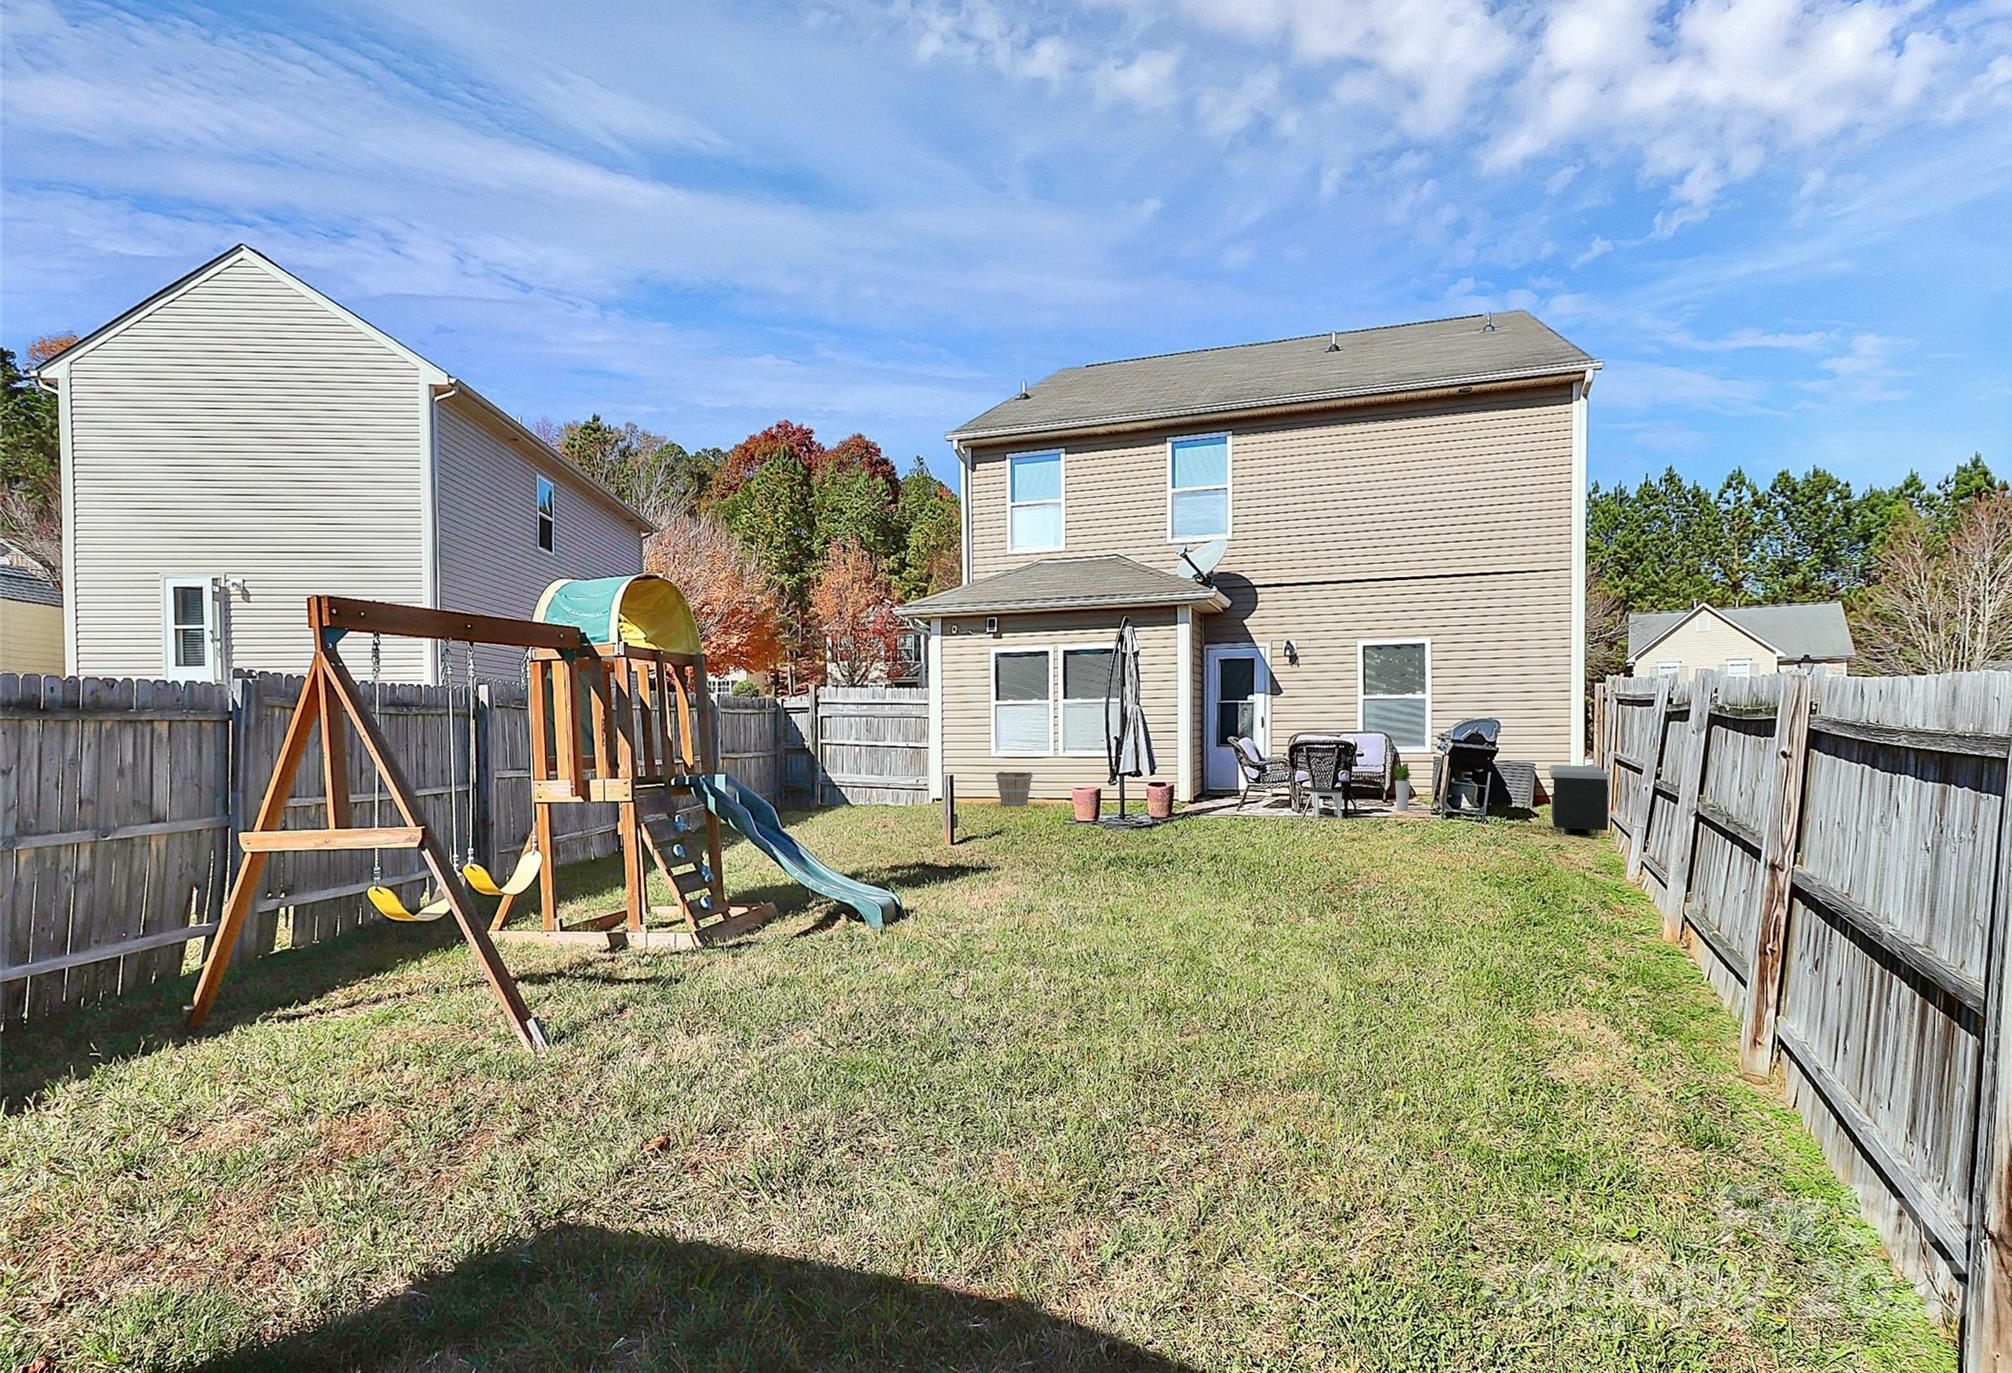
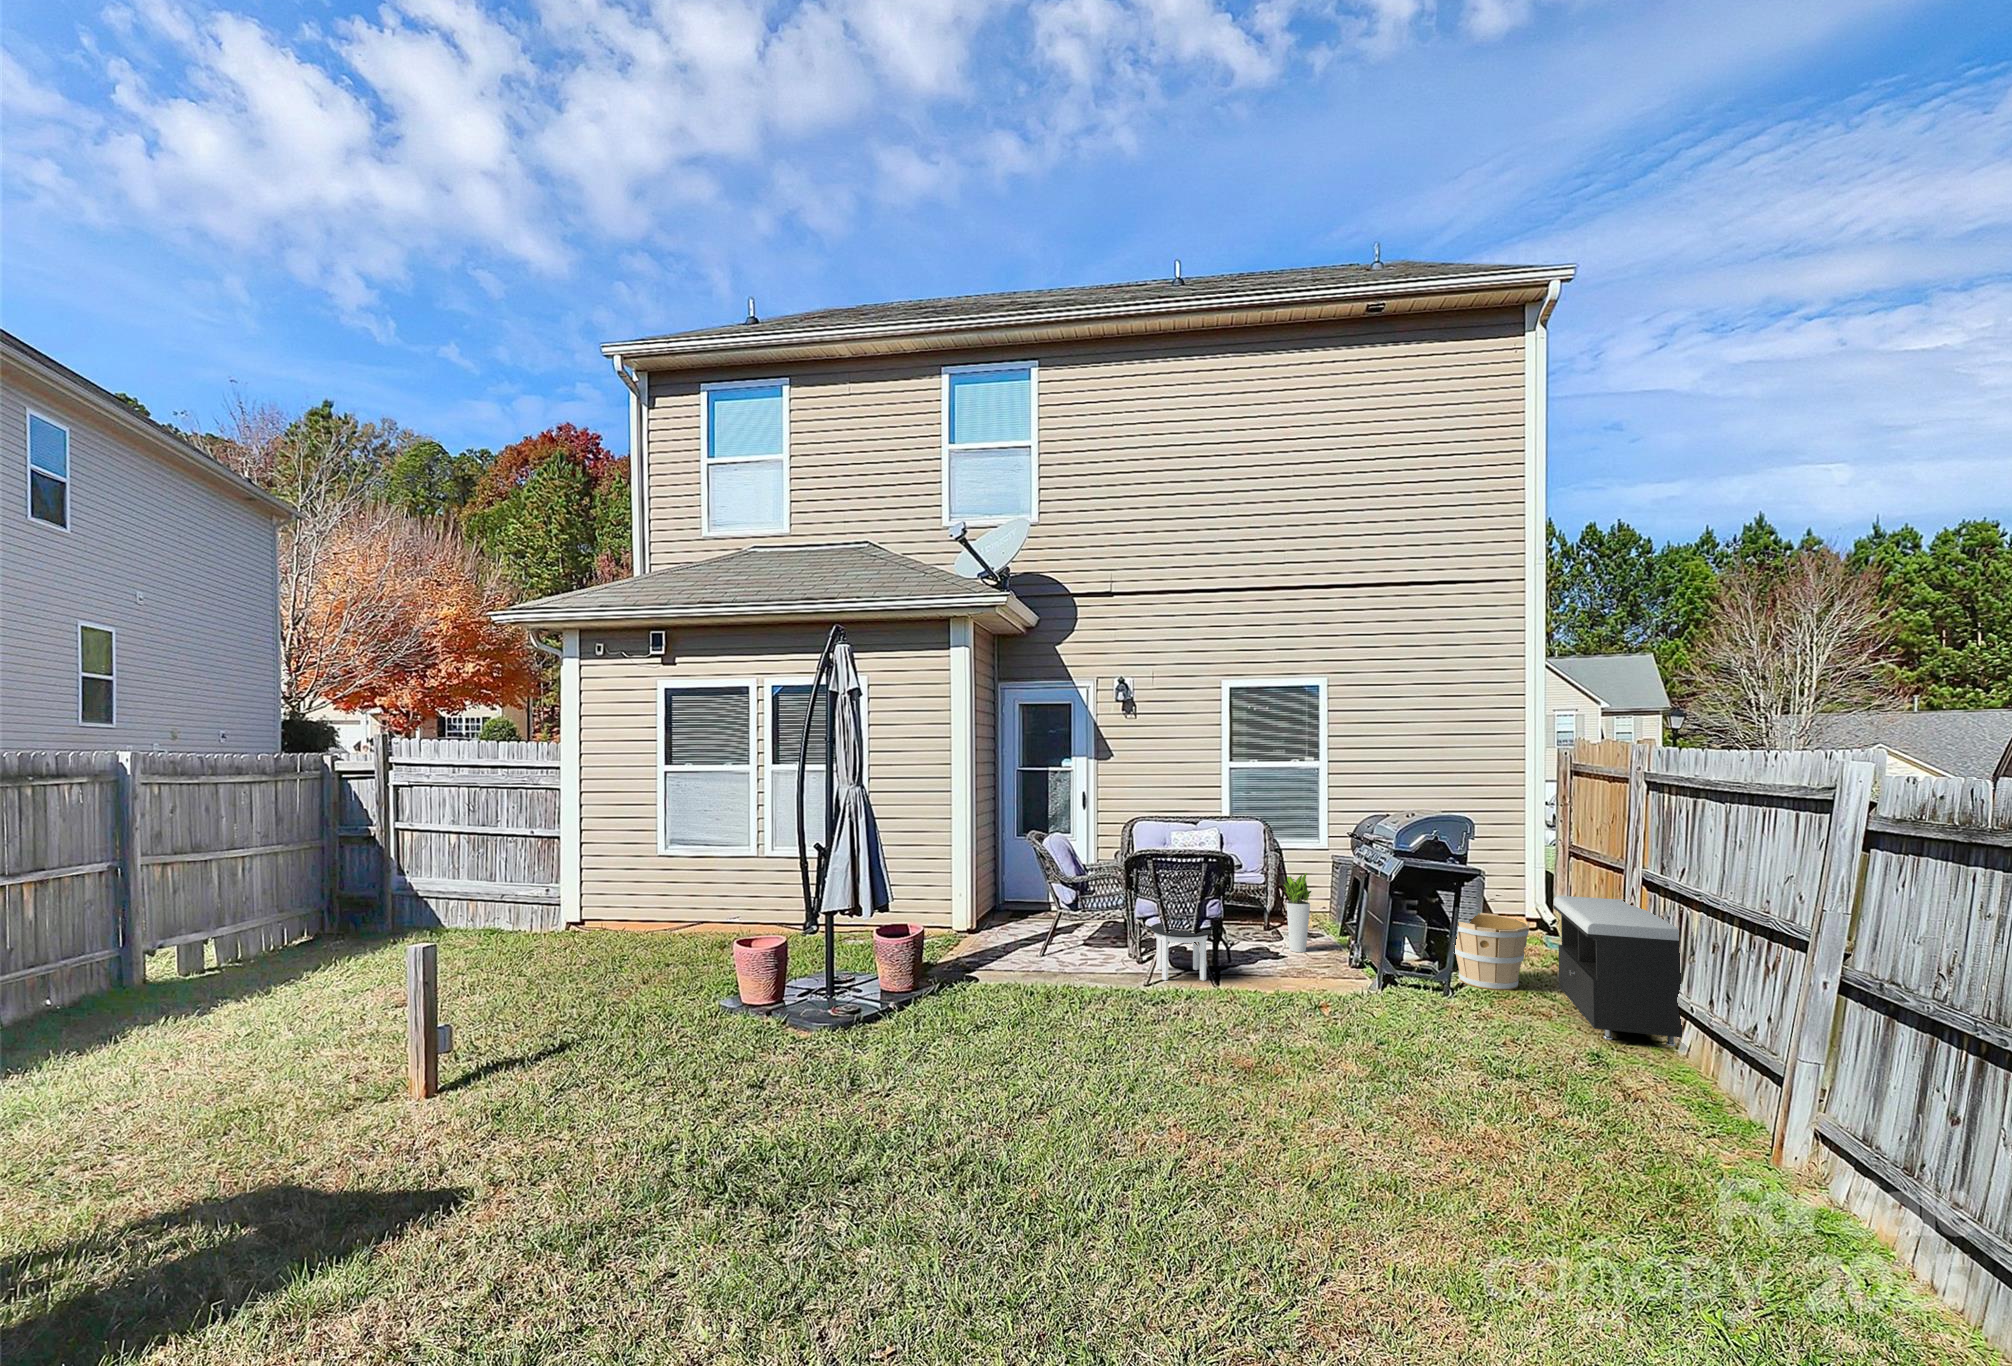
wooden bucket: present [996,772,1033,806] -> present [1455,913,1530,990]

